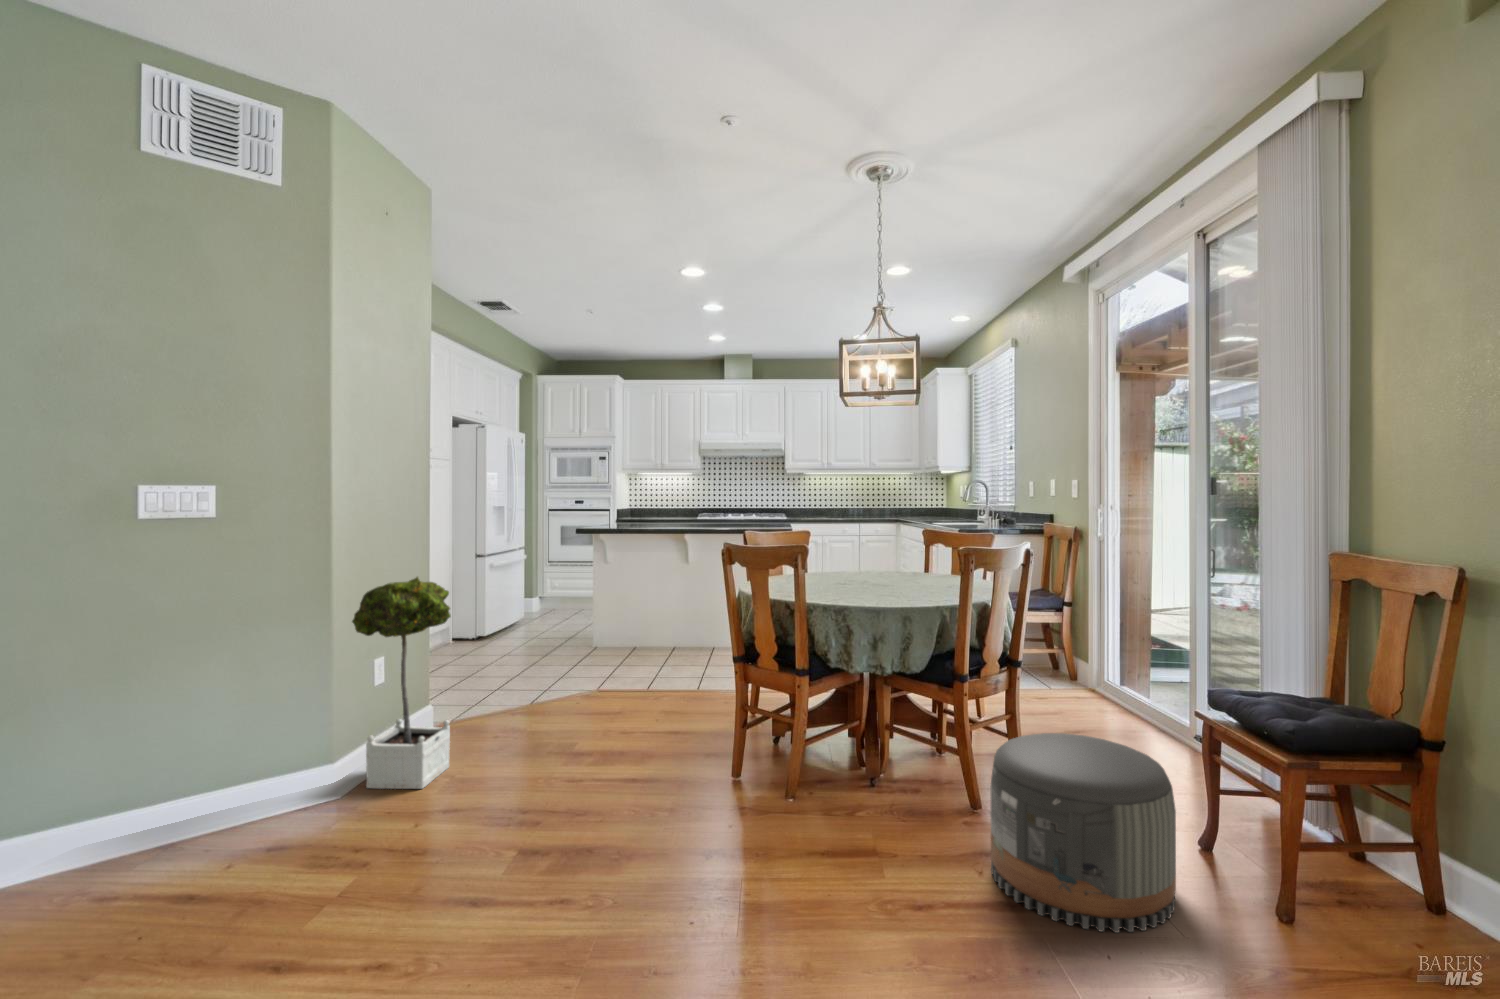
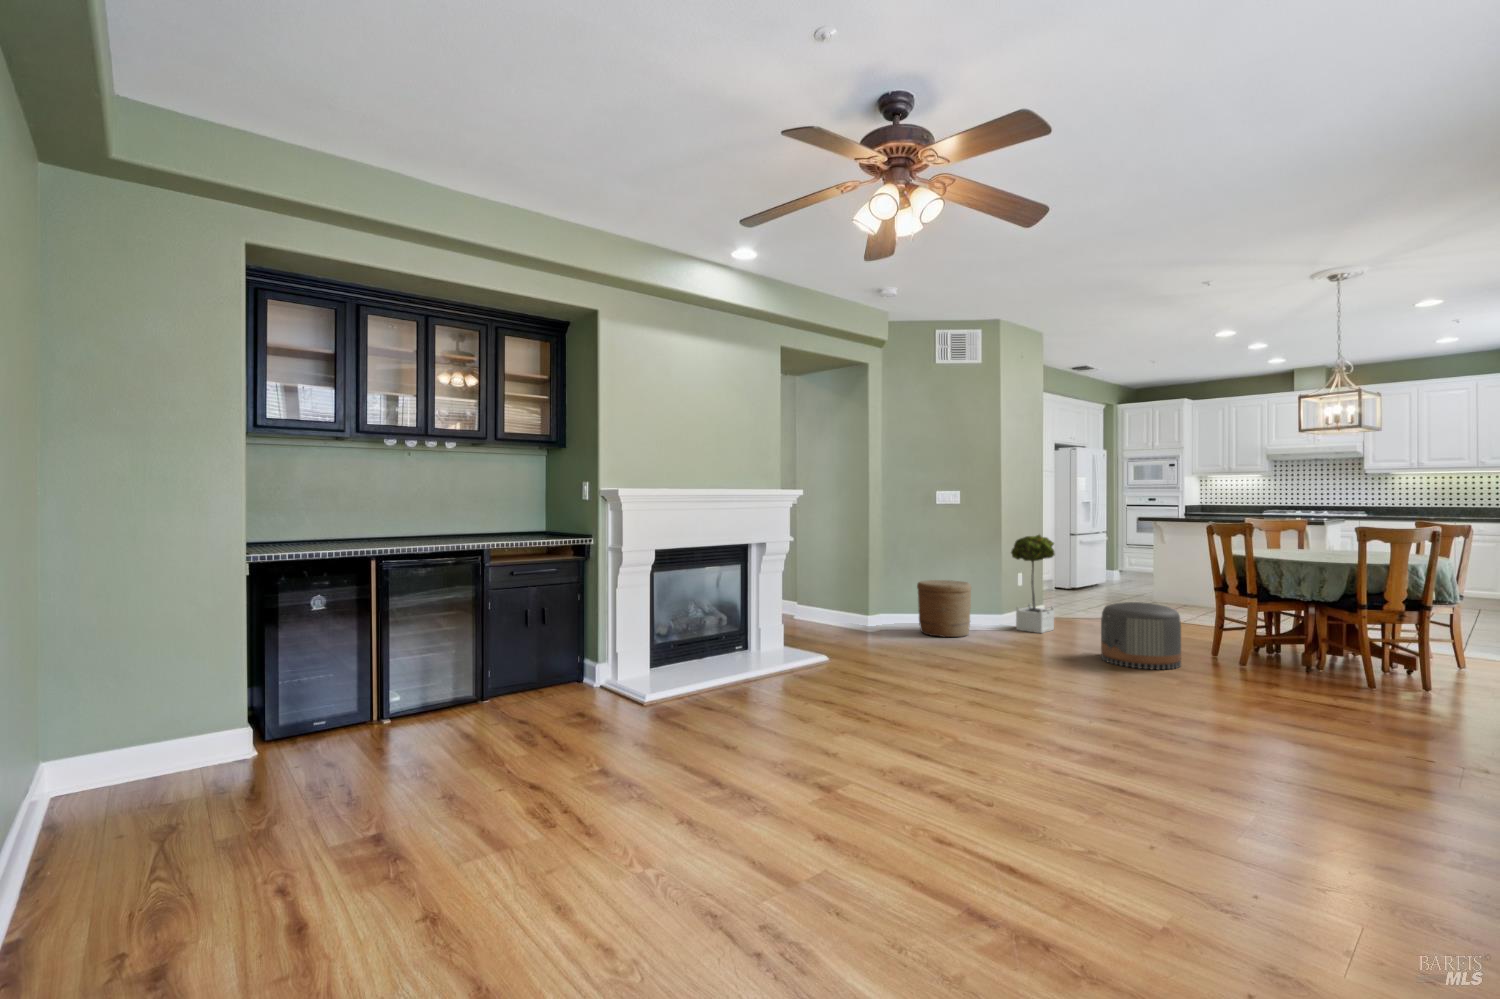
woven basket: none [53,709,238,897] -> present [917,580,971,637]
pouf: present [990,733,1176,933] -> present [1101,602,1181,669]

